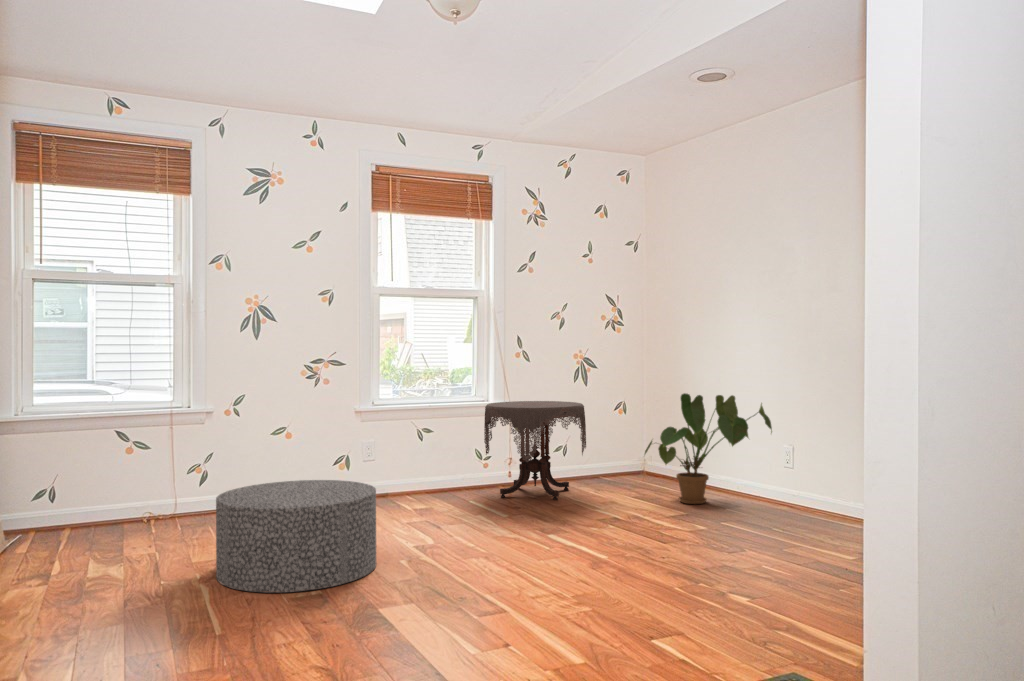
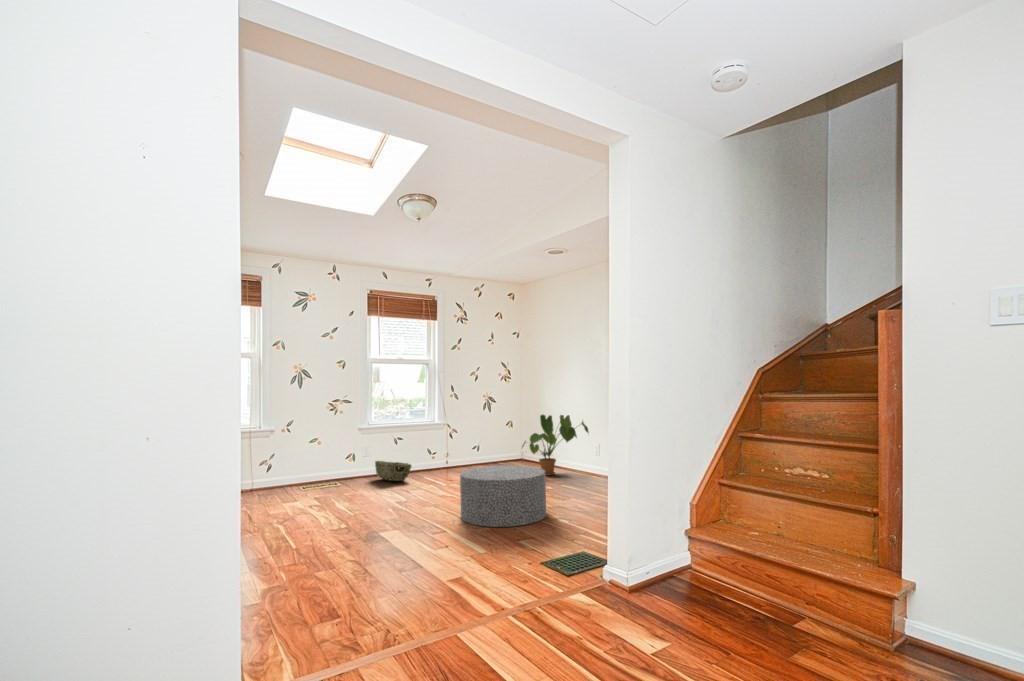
side table: present [484,401,586,500] -> none [432,421,490,476]
woven basket: none [386,467,448,505] -> present [375,461,411,481]
ottoman: present [216,480,377,593] -> present [460,465,546,527]

